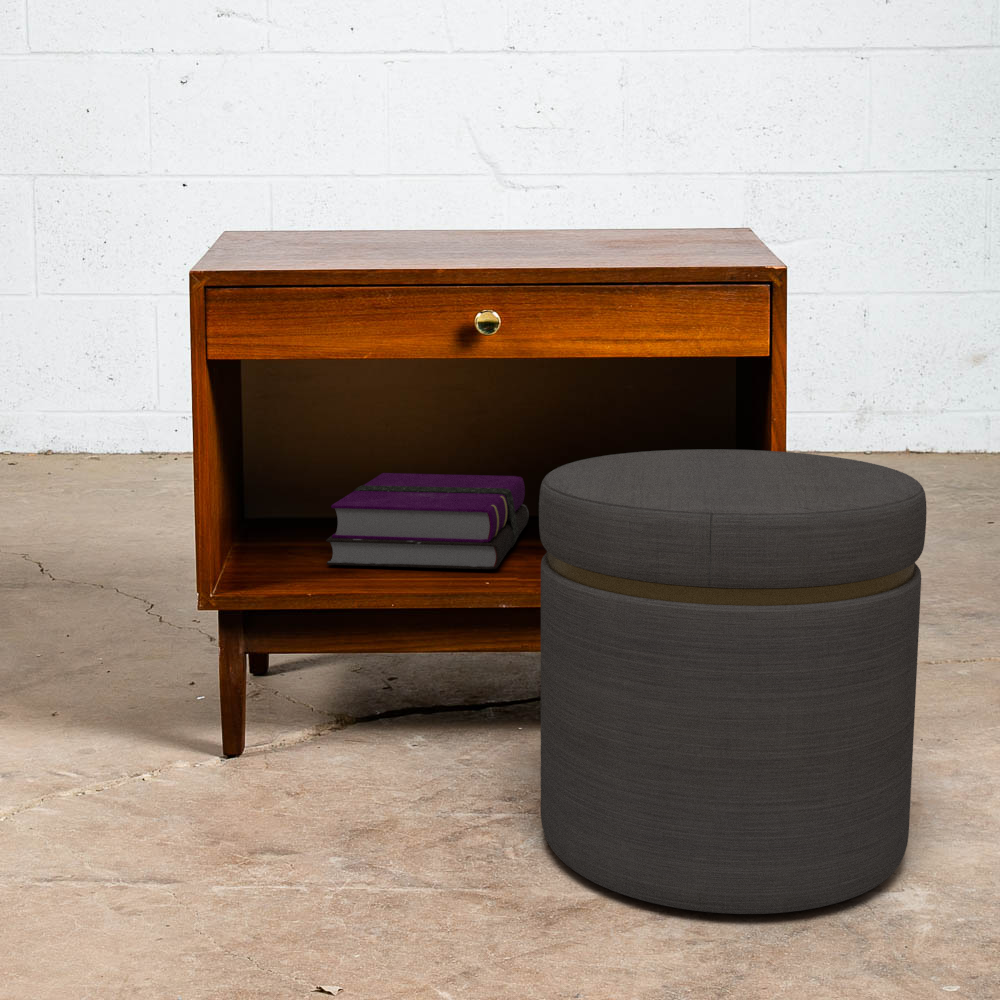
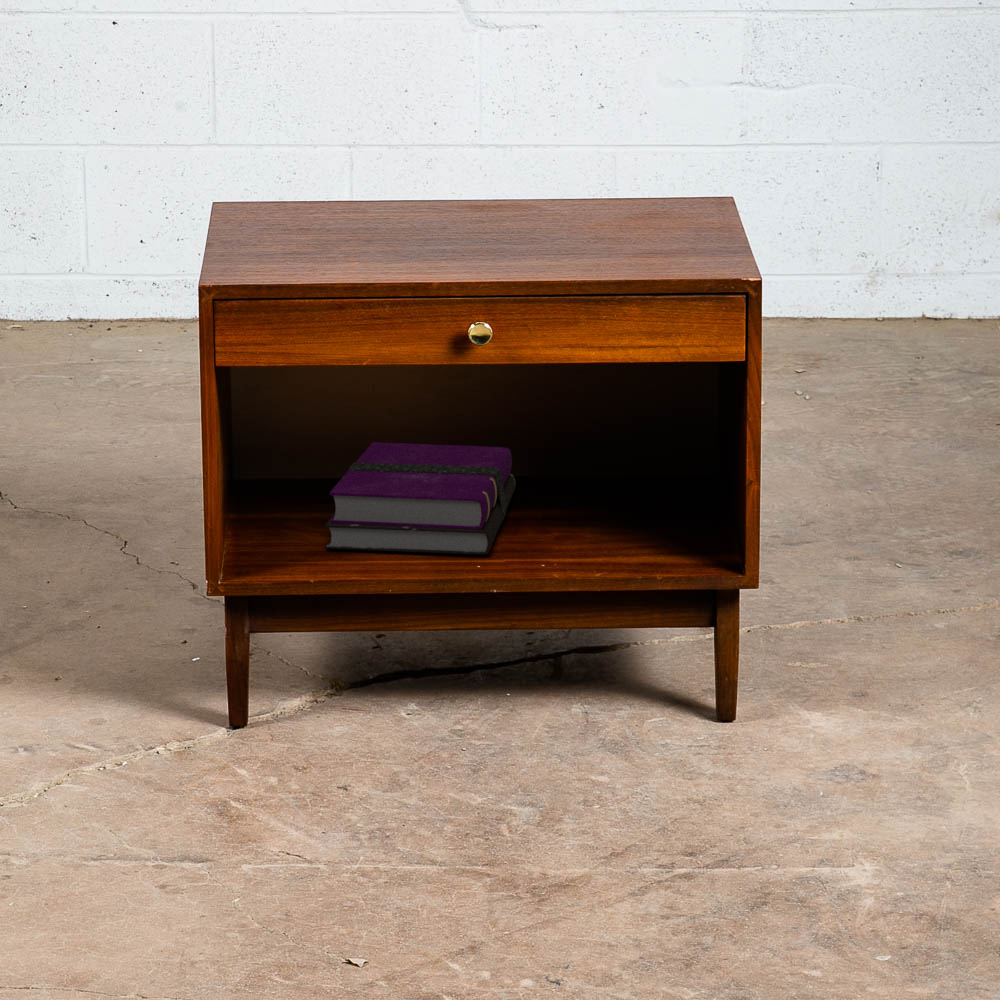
ottoman: present [539,449,927,914] -> none [533,451,883,889]

